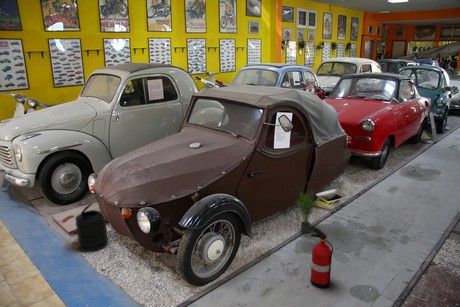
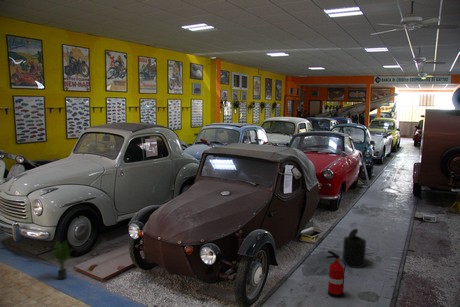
potted plant: present [296,196,316,233] -> present [51,244,70,280]
trash can: present [75,203,108,252] -> present [343,229,366,268]

